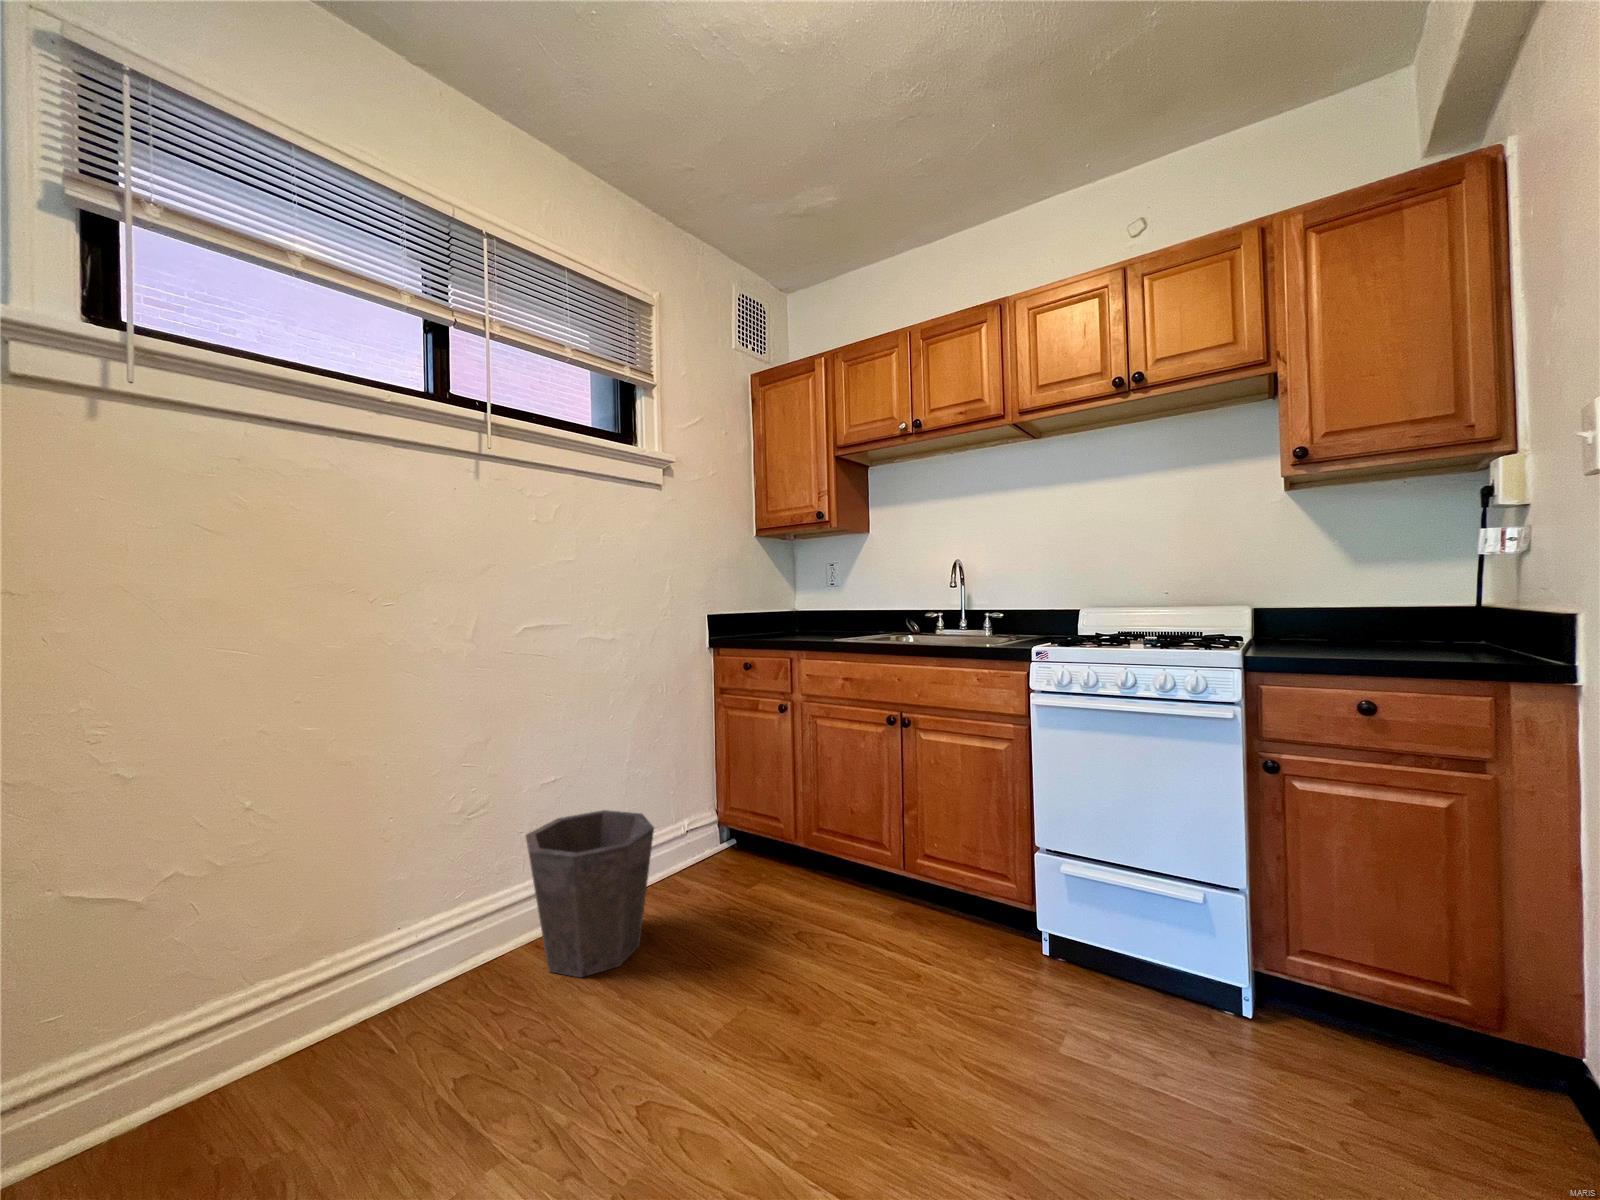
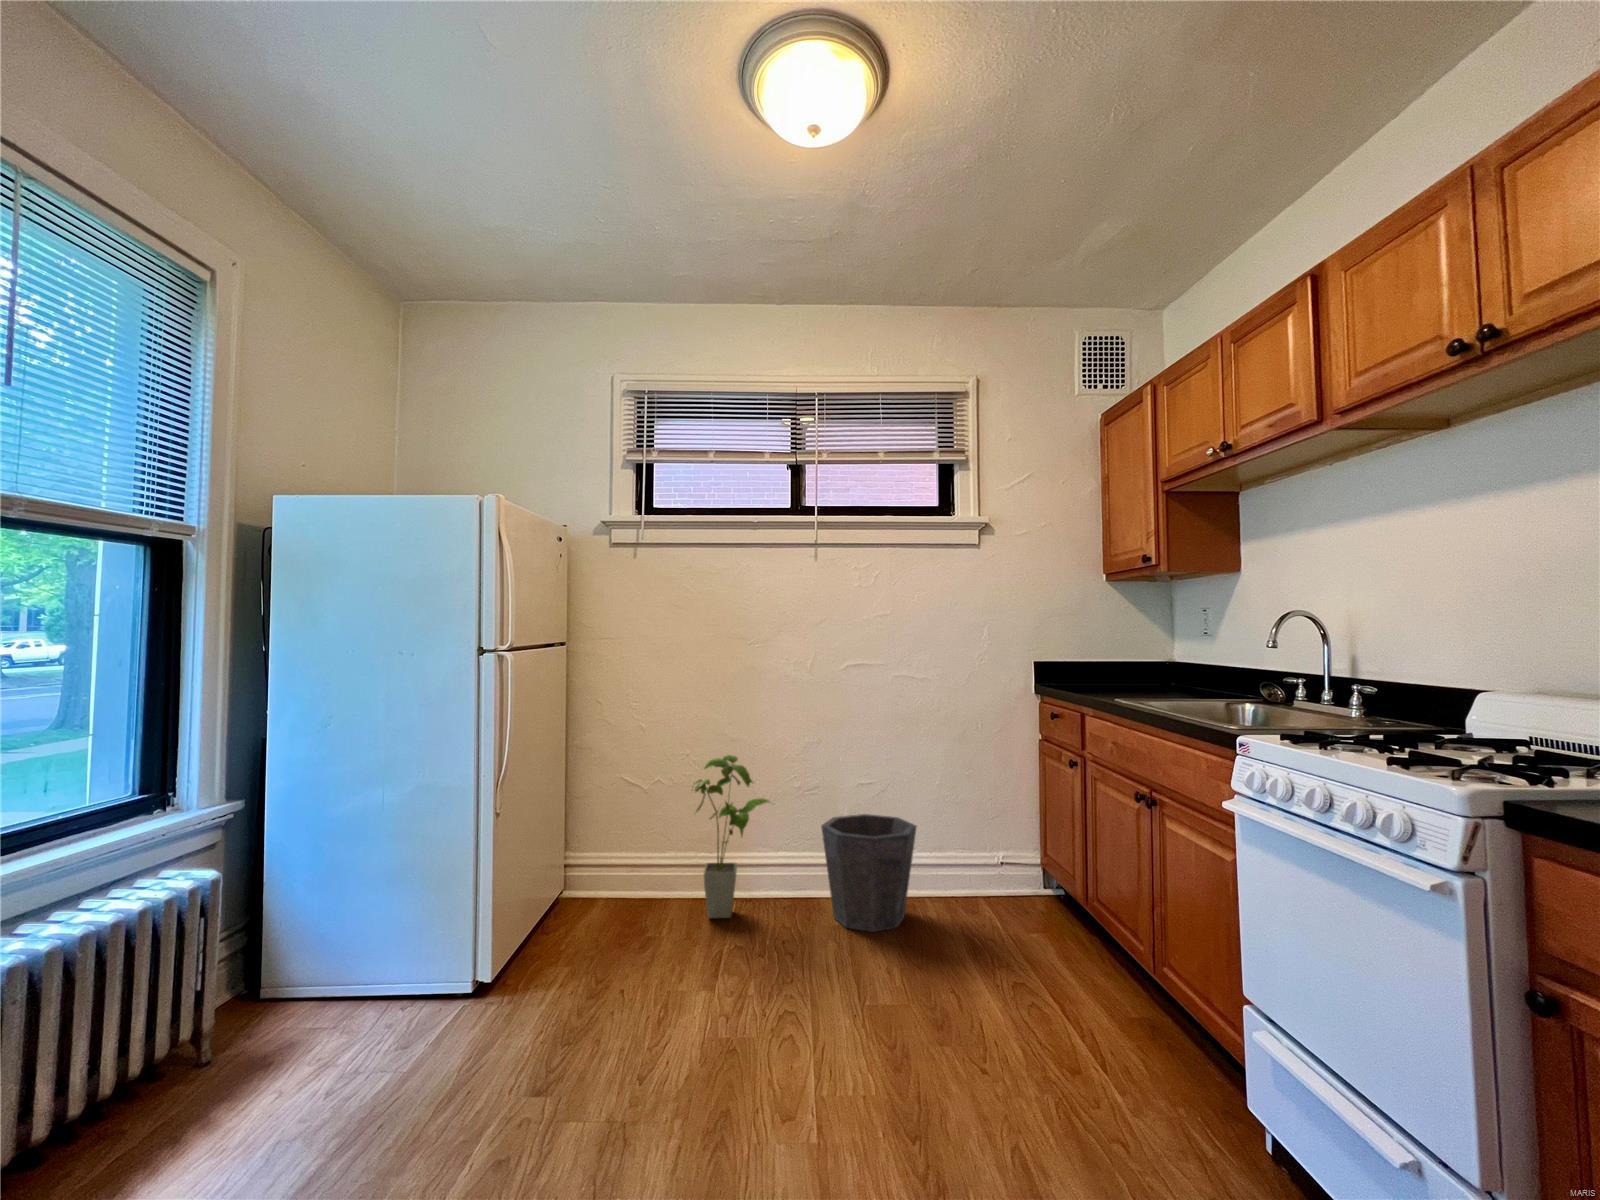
house plant: none [276,785,439,1079] -> present [692,755,770,918]

